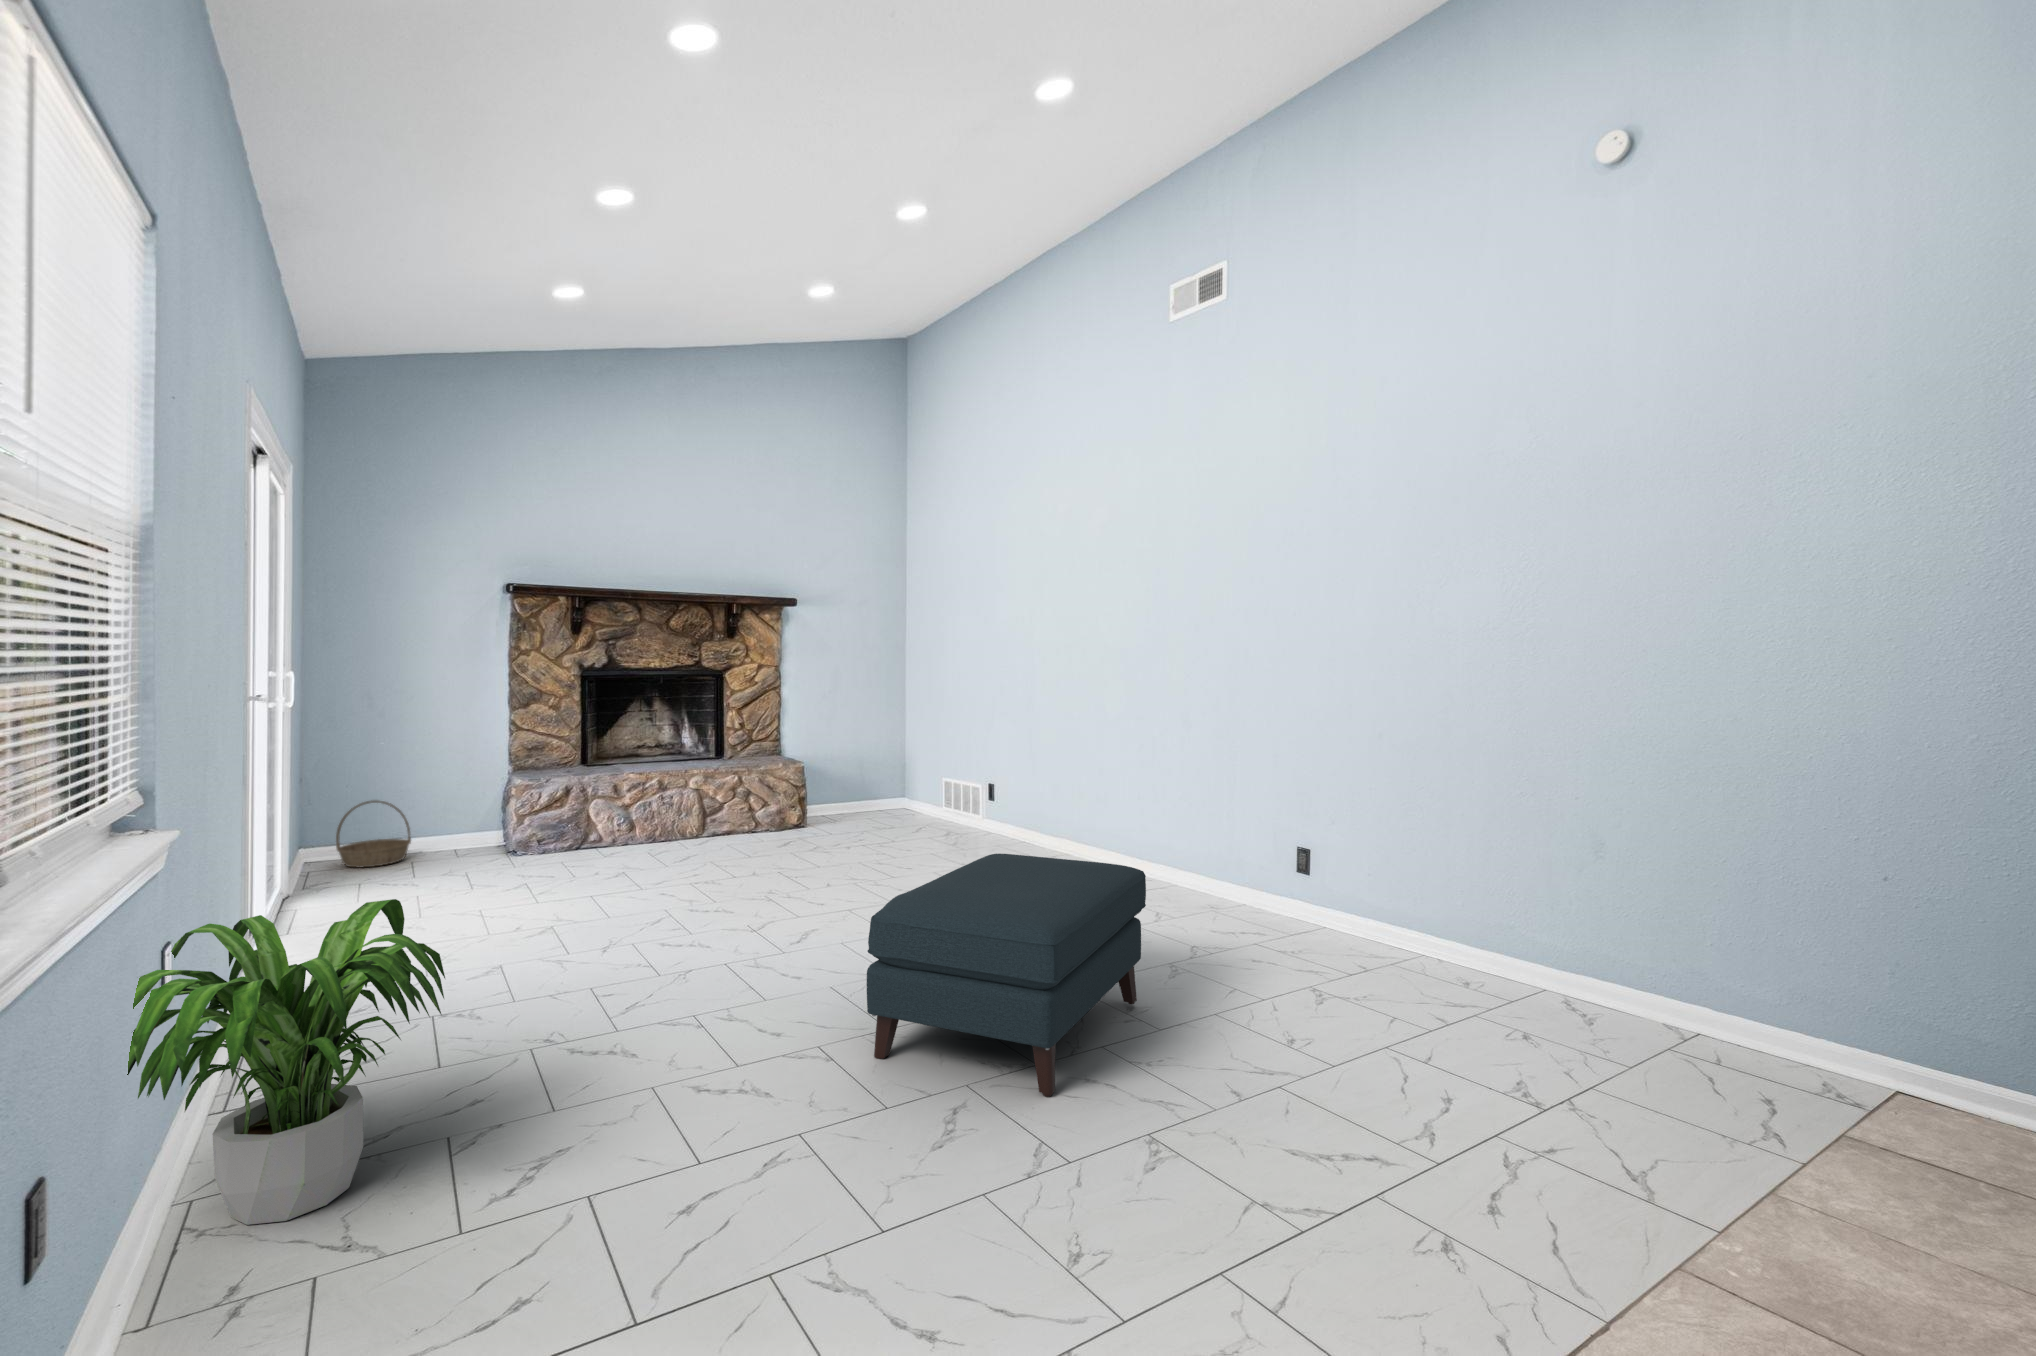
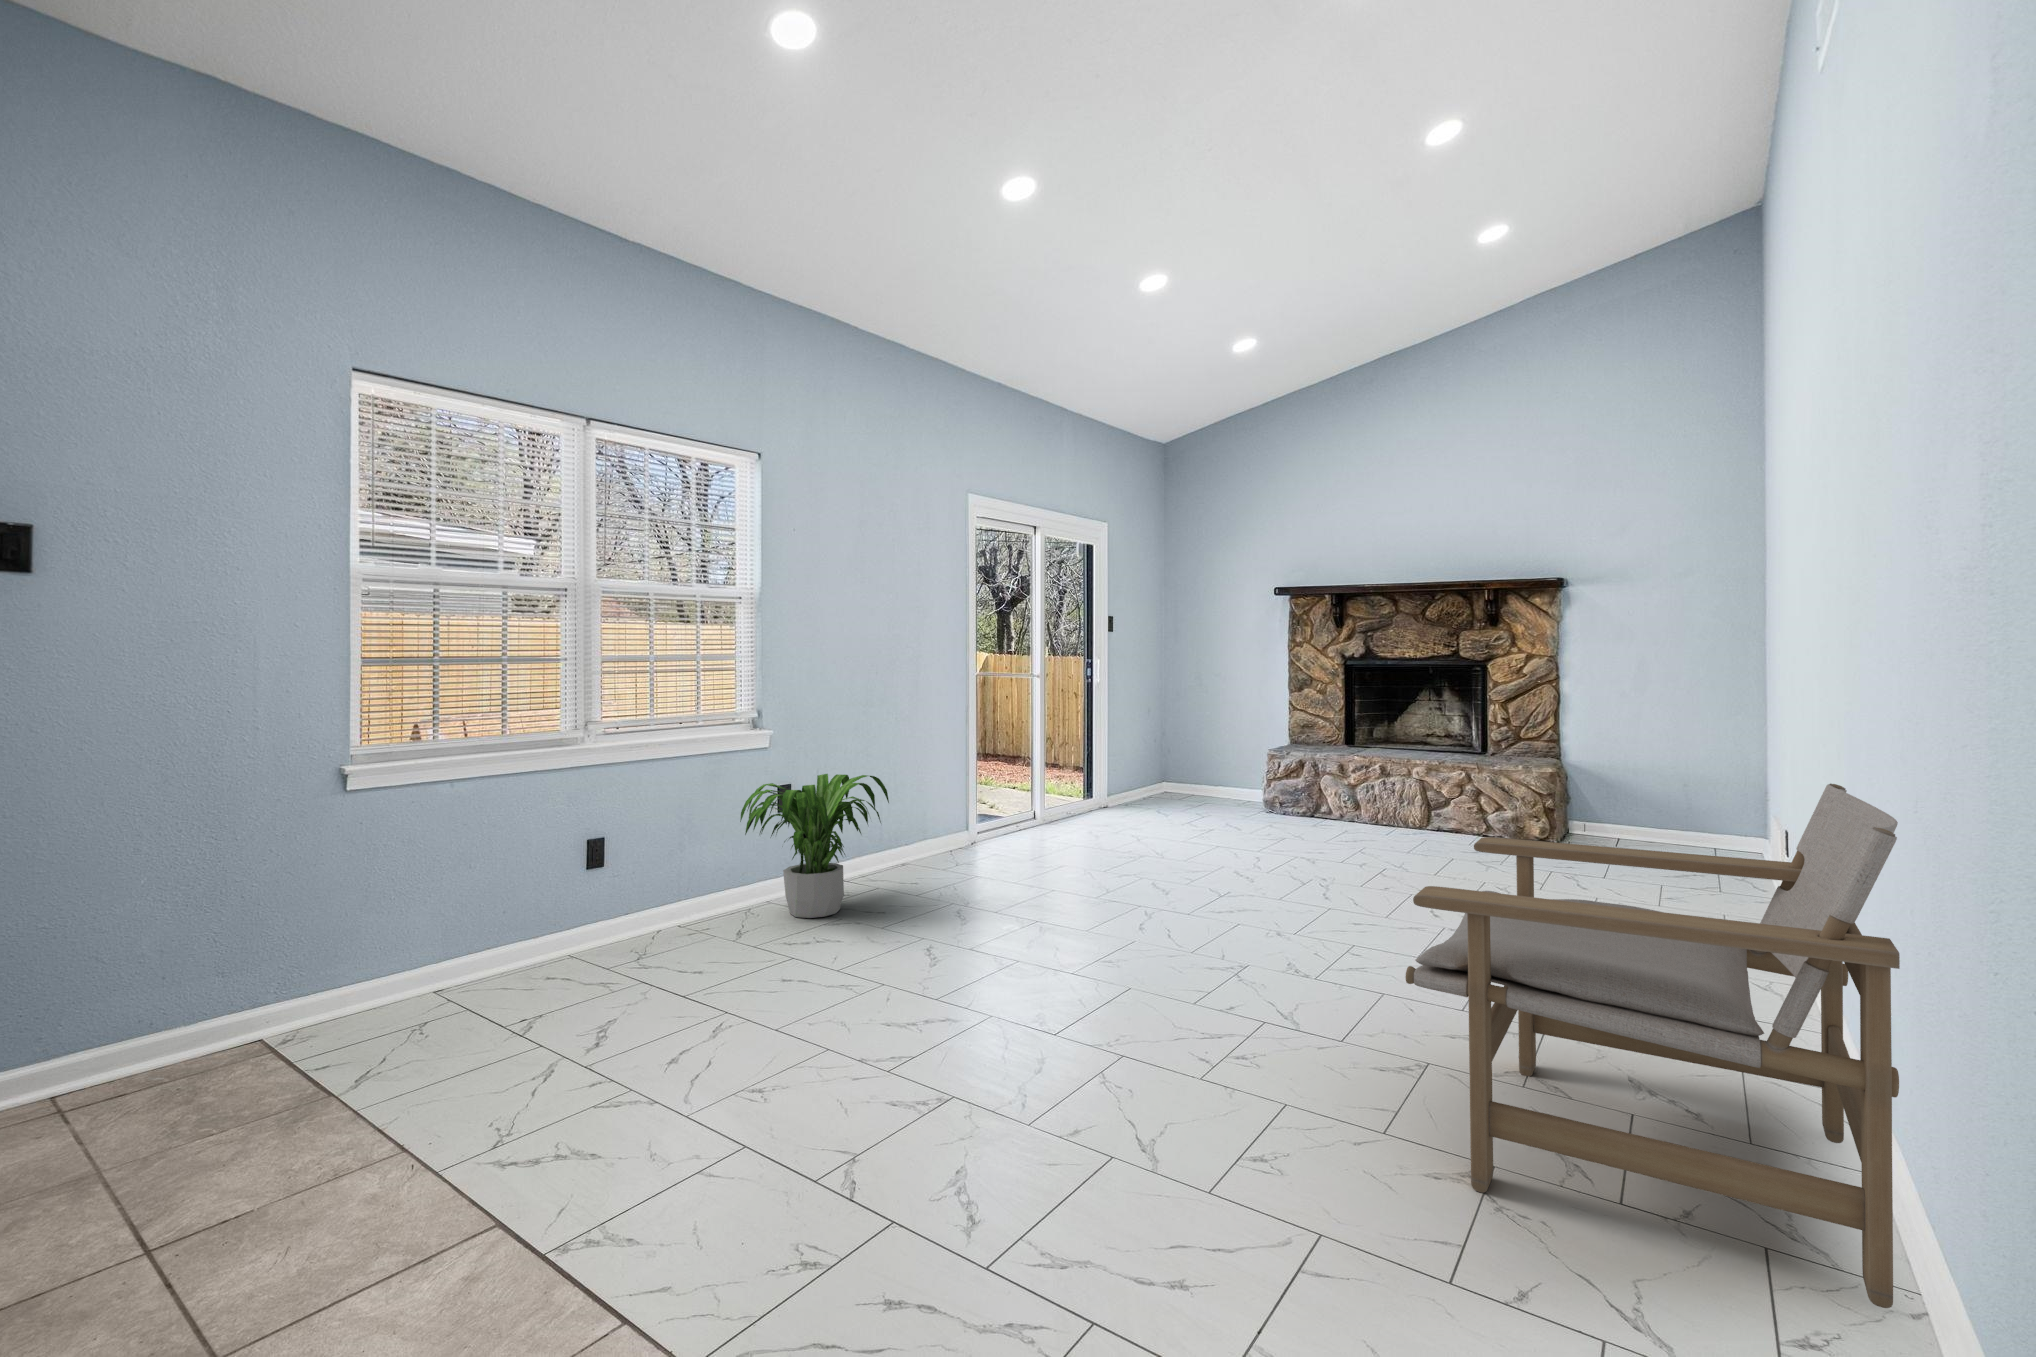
lounge chair: none [1165,747,1472,1030] -> present [1405,784,1900,1308]
basket: present [336,800,411,868] -> none [1172,755,1217,803]
ottoman: present [867,854,1146,1097] -> none [1058,844,1348,1047]

